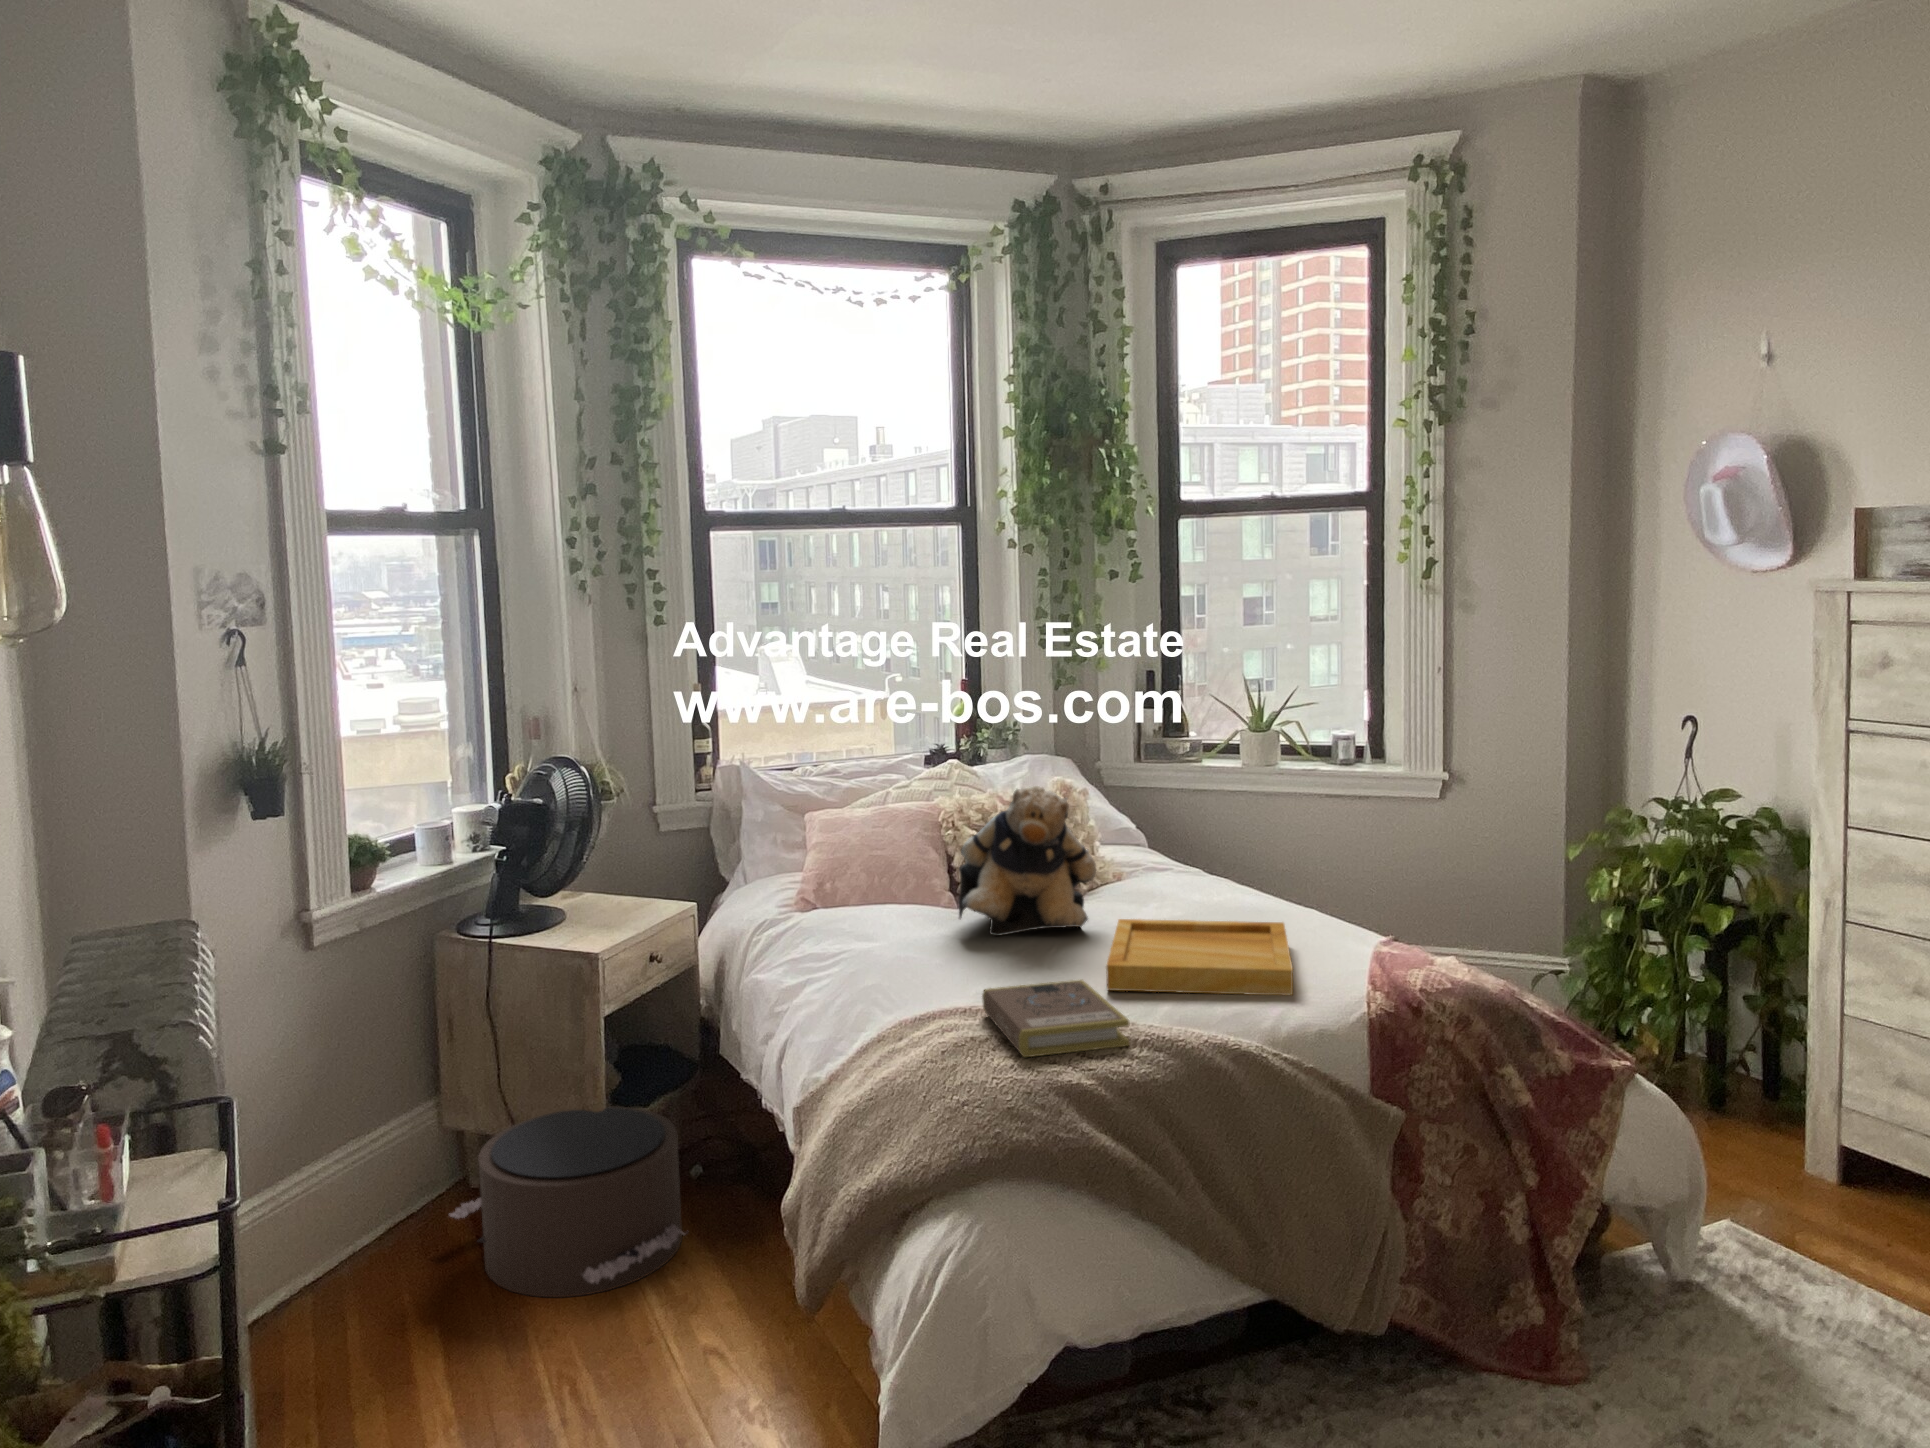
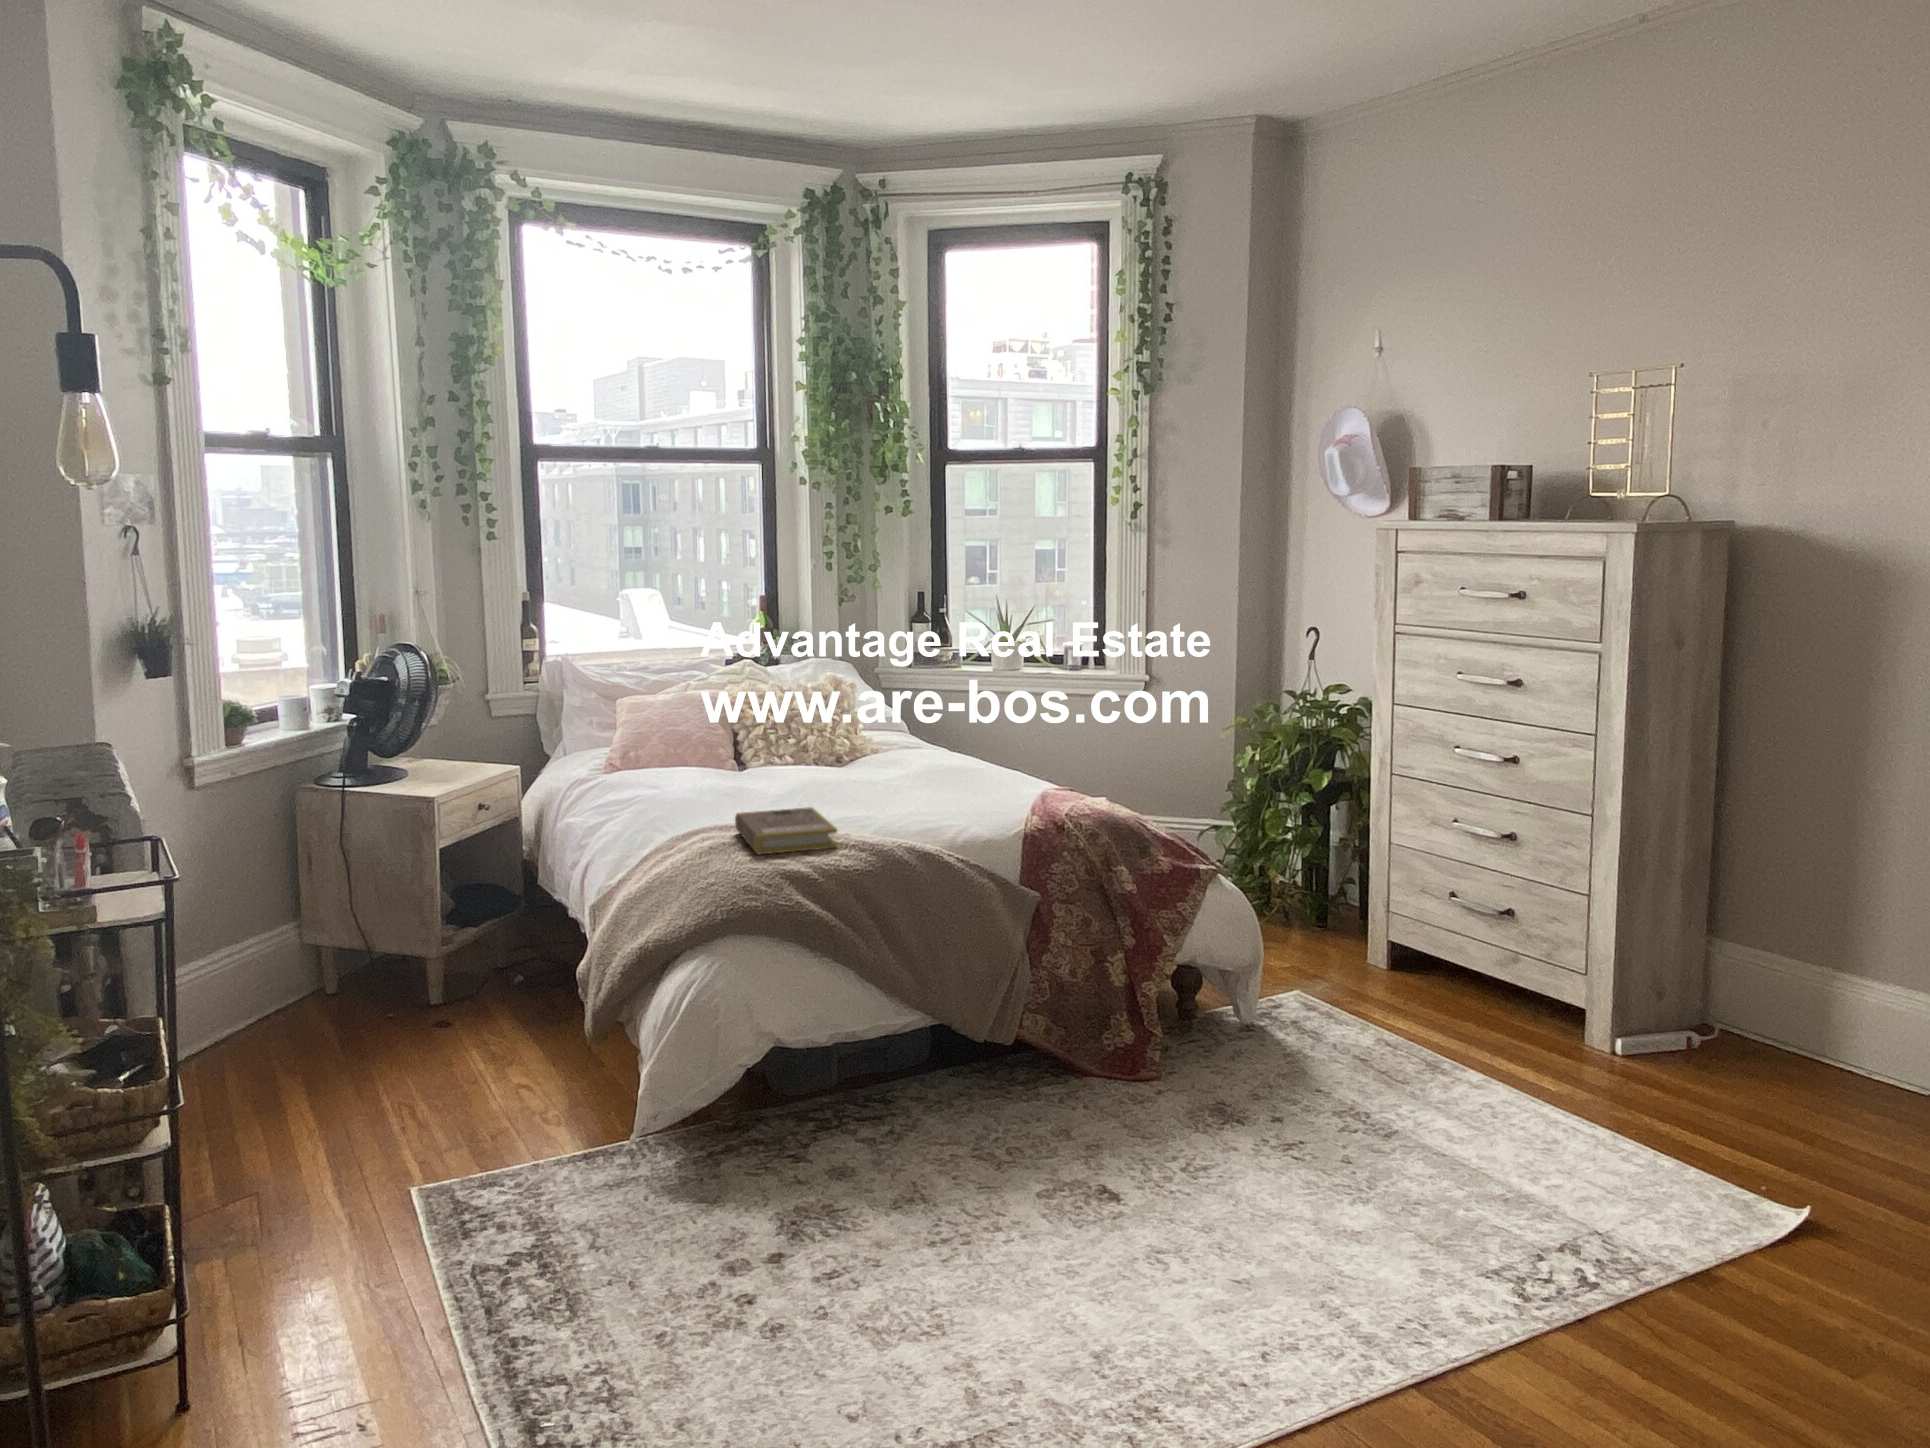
teddy bear: present [959,786,1096,936] -> none [732,670,842,787]
tray: present [1106,919,1293,995] -> none [833,772,979,819]
pouf: present [449,1106,686,1297] -> none [311,923,509,1058]

